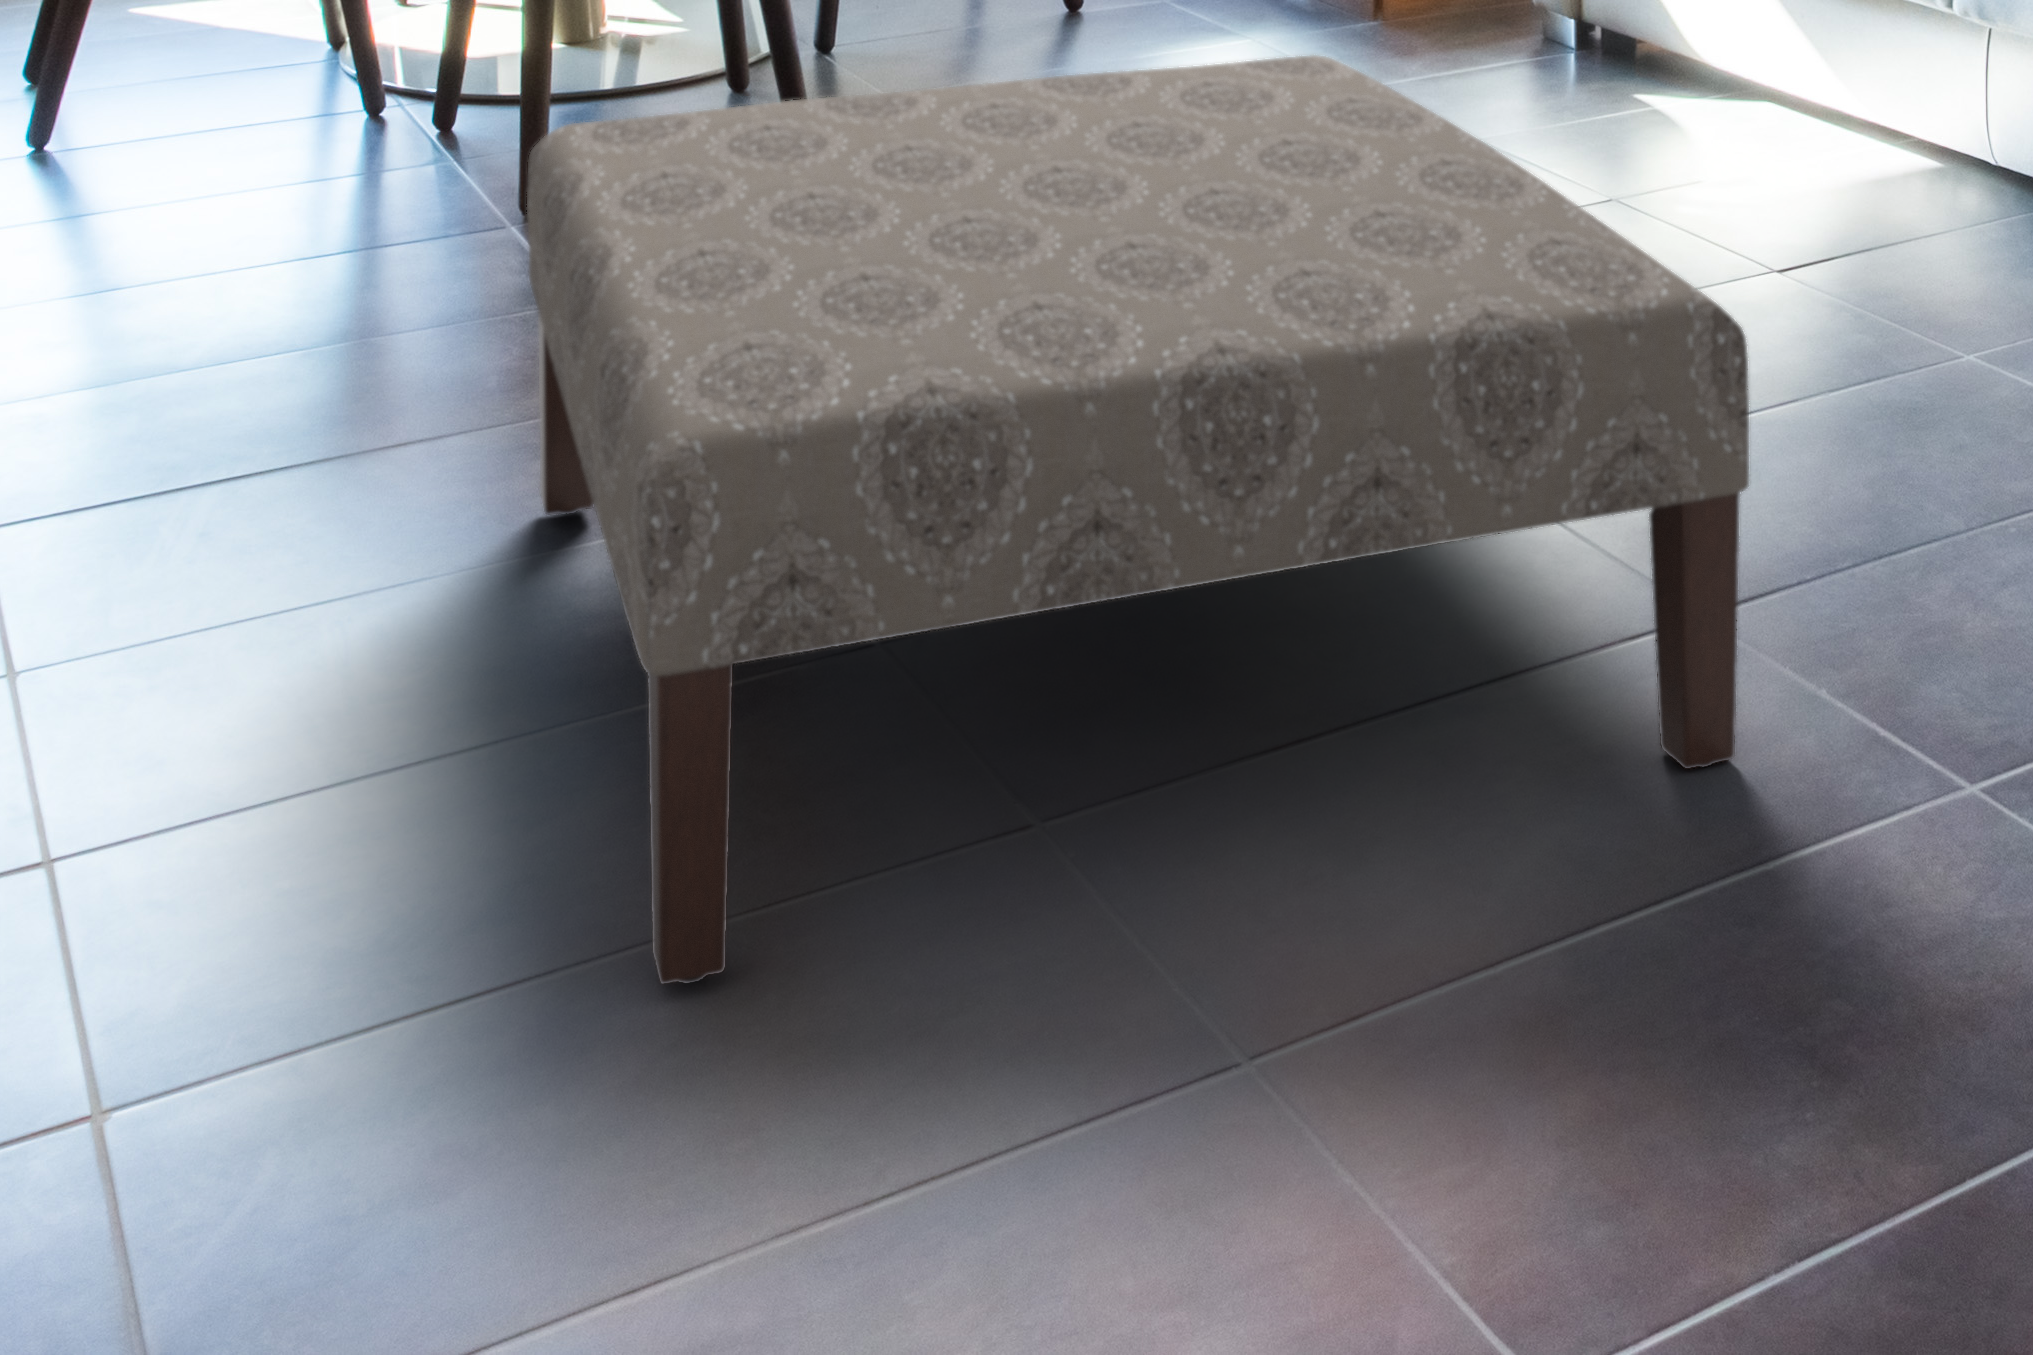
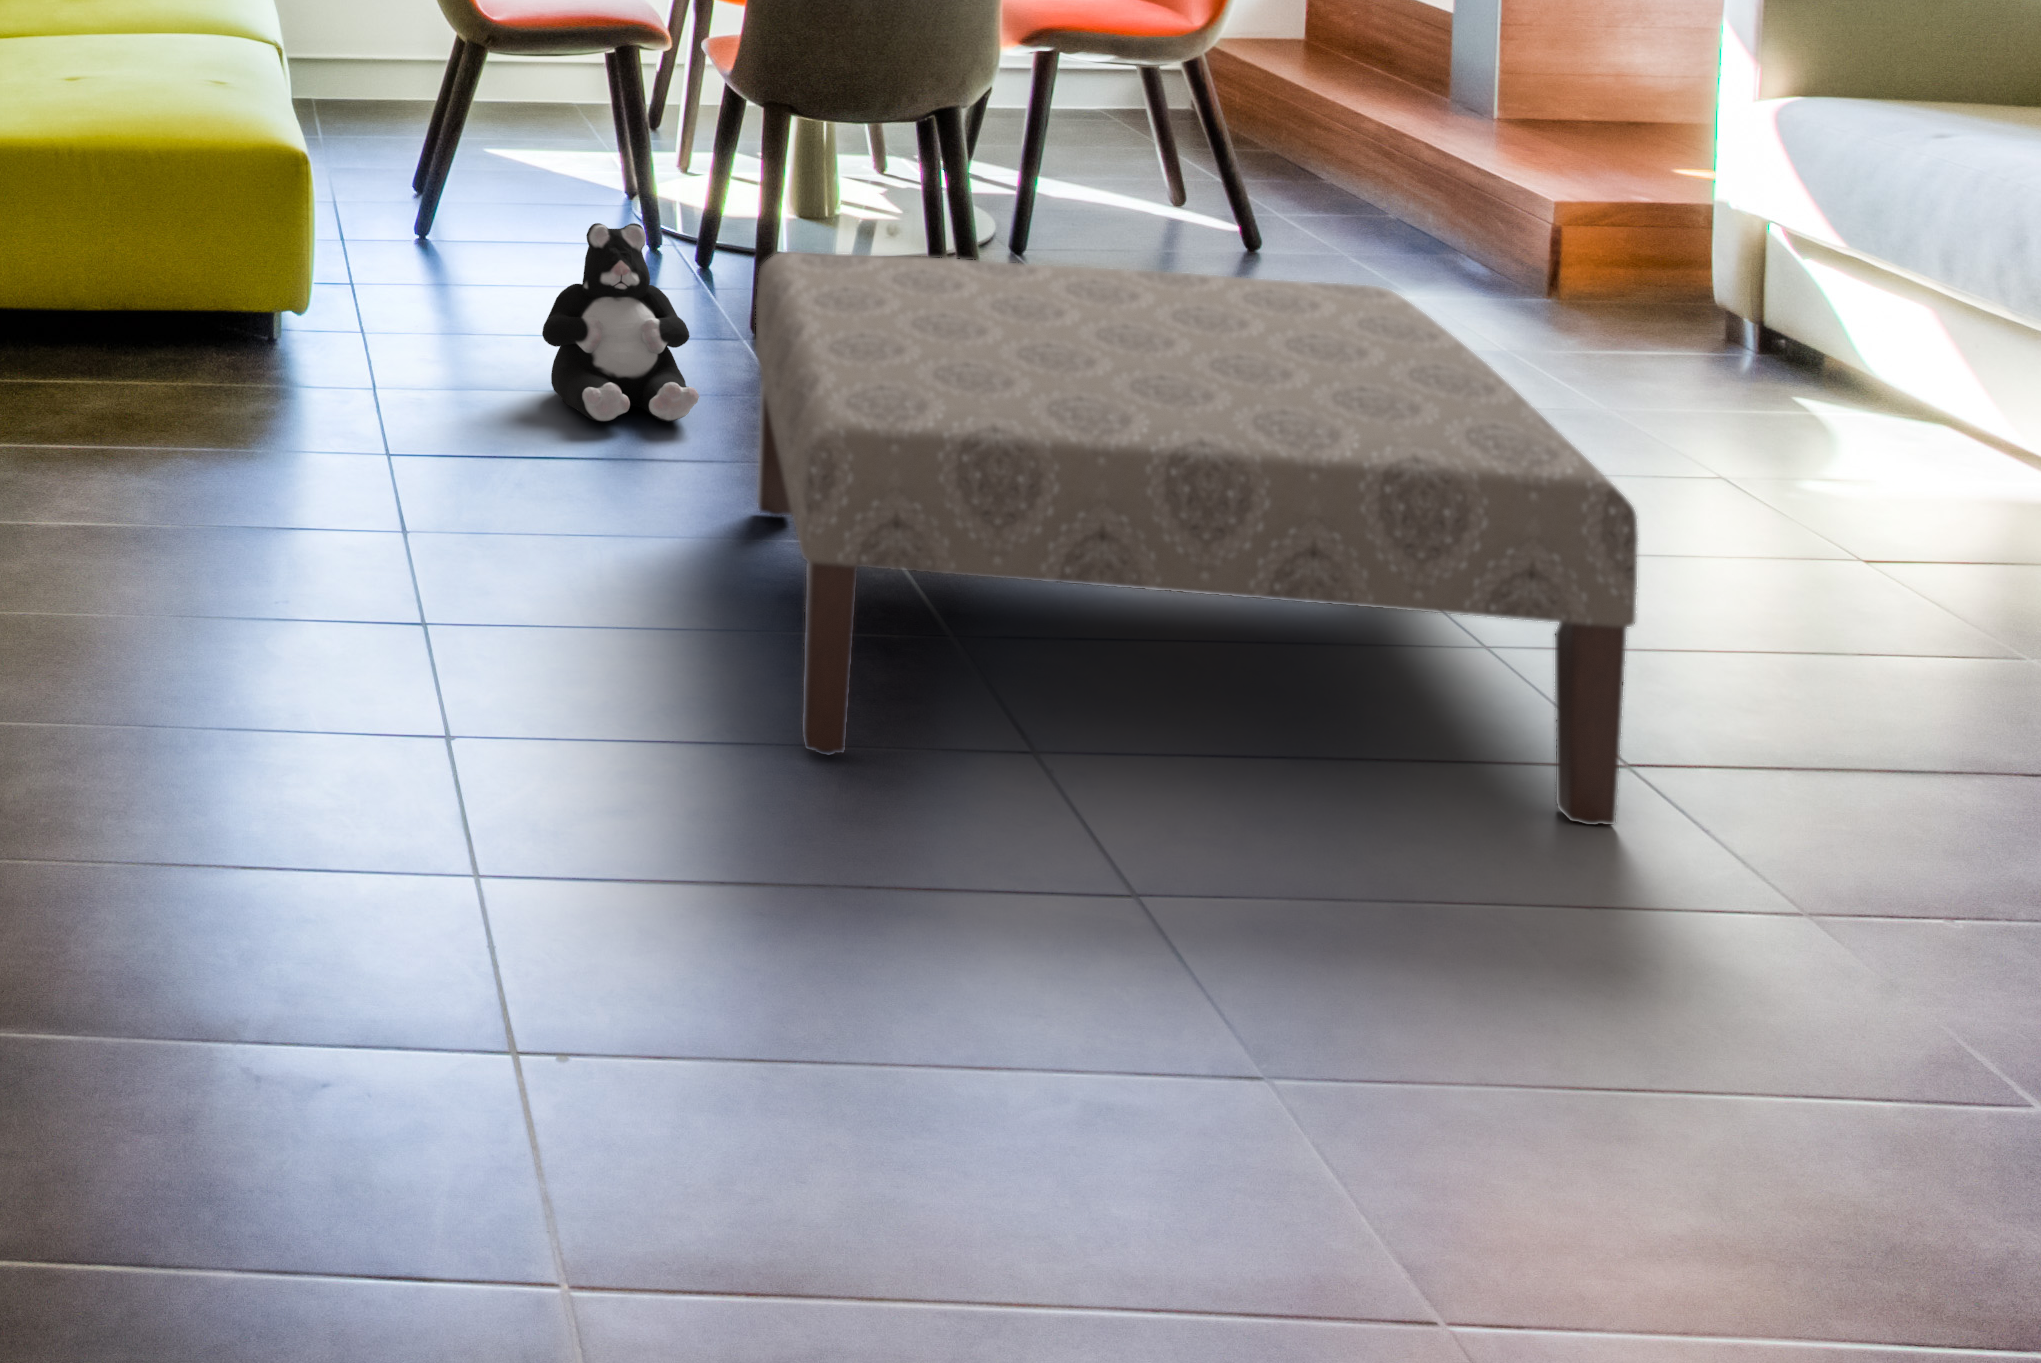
plush toy: none [205,102,446,405] -> present [542,223,699,421]

